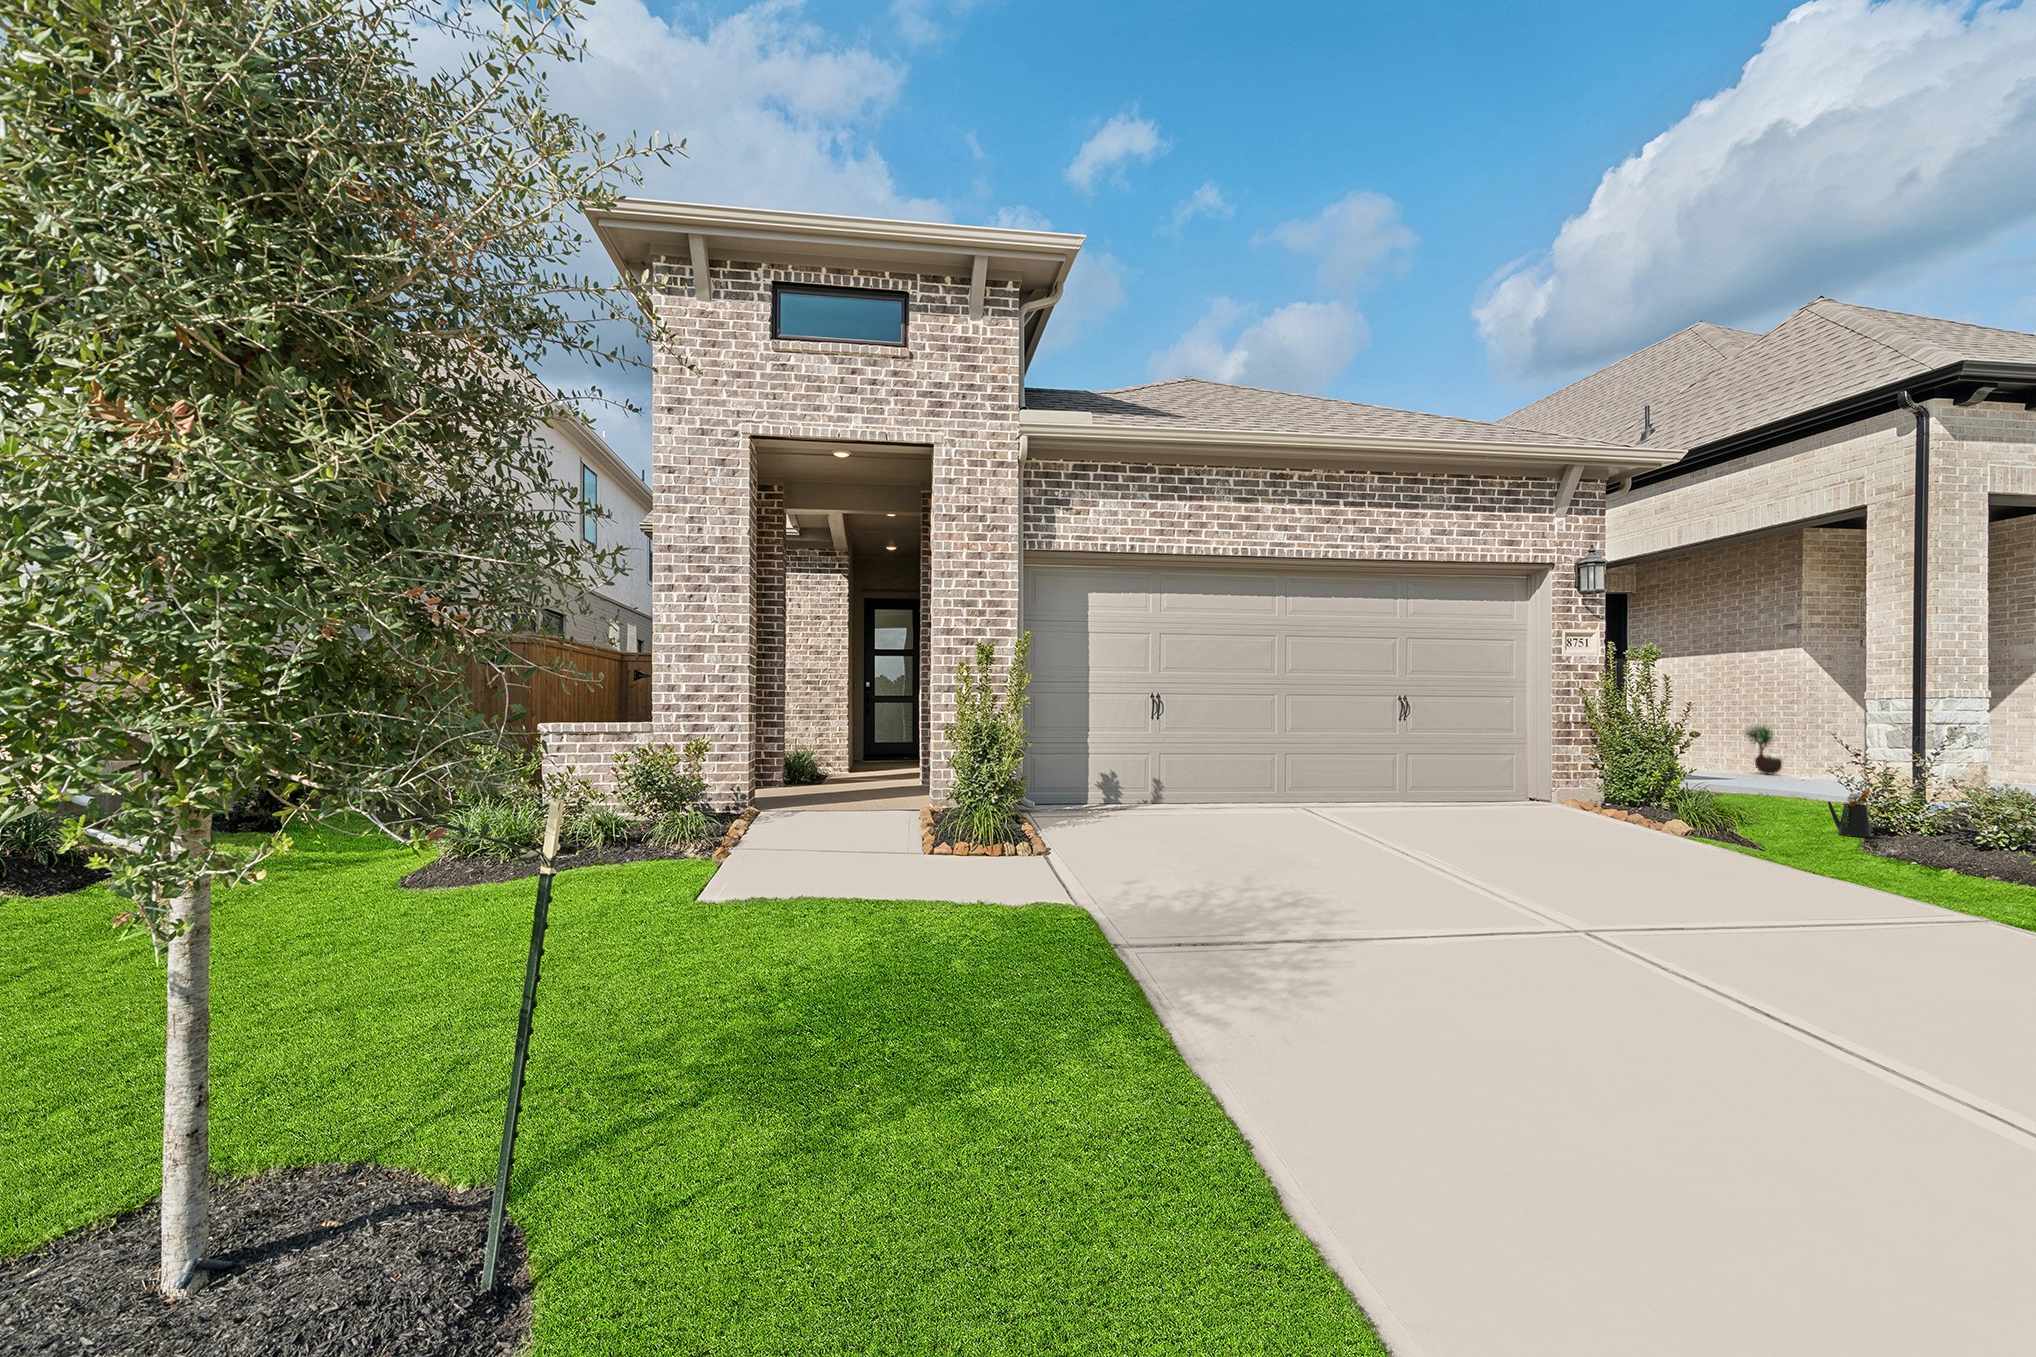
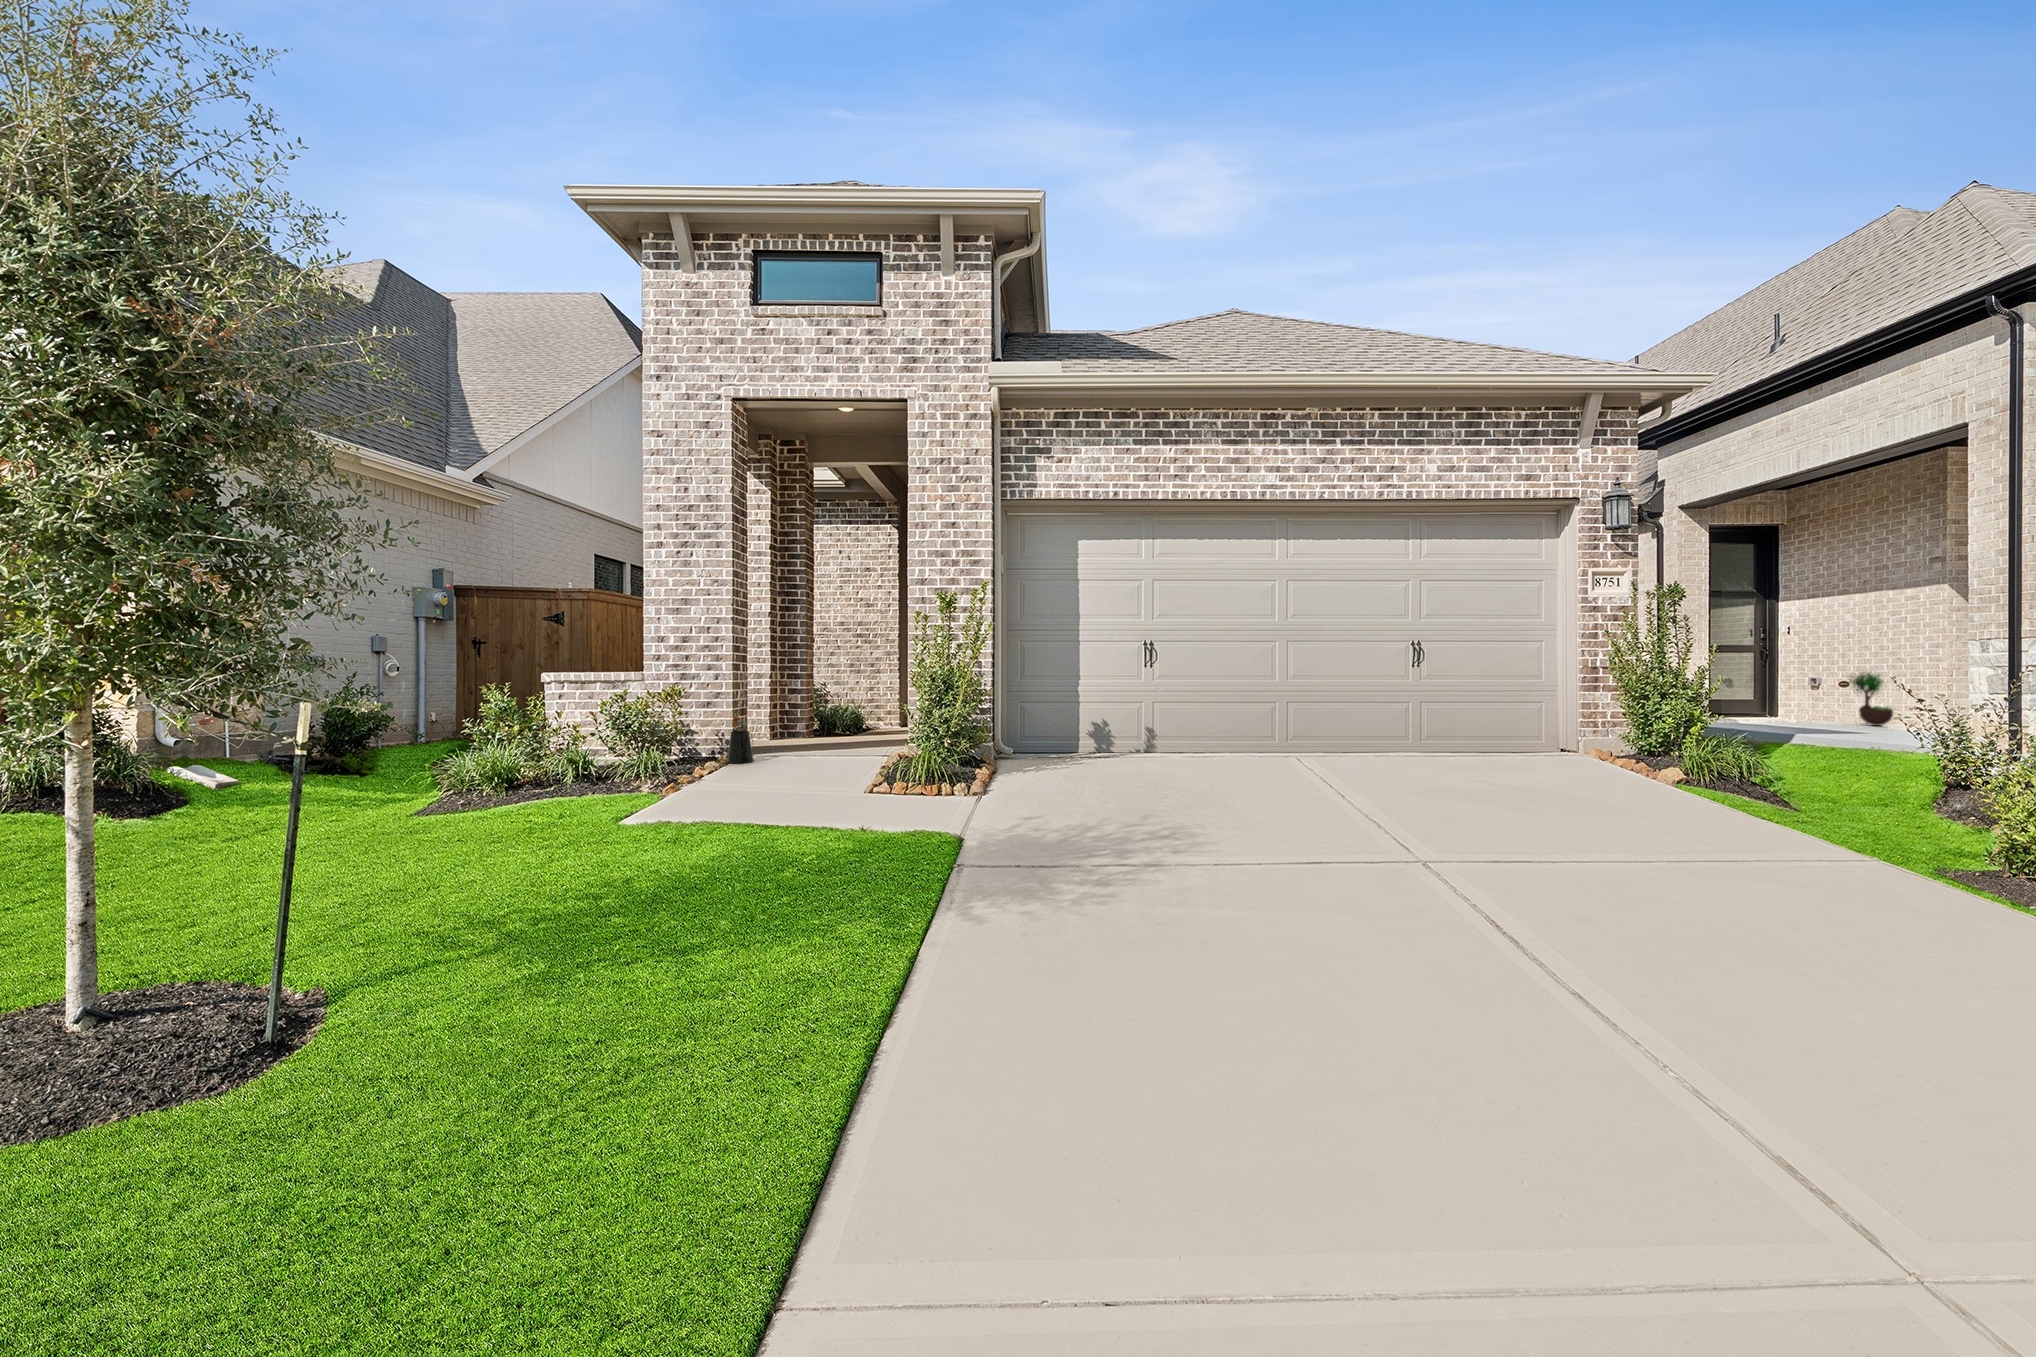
watering can: present [1828,791,1872,837] -> present [727,716,754,763]

